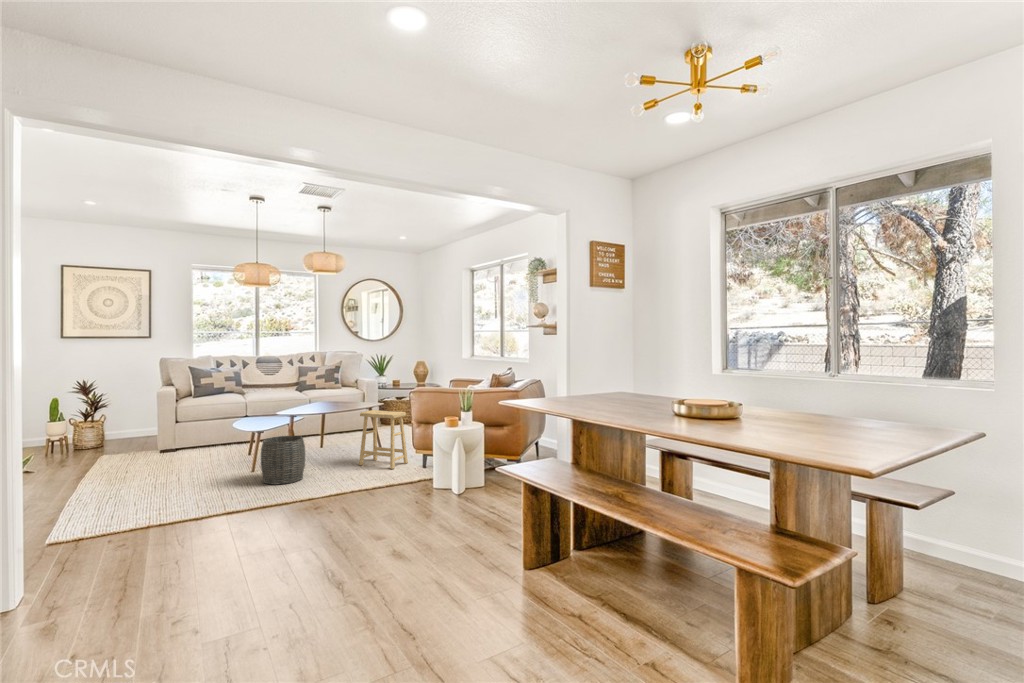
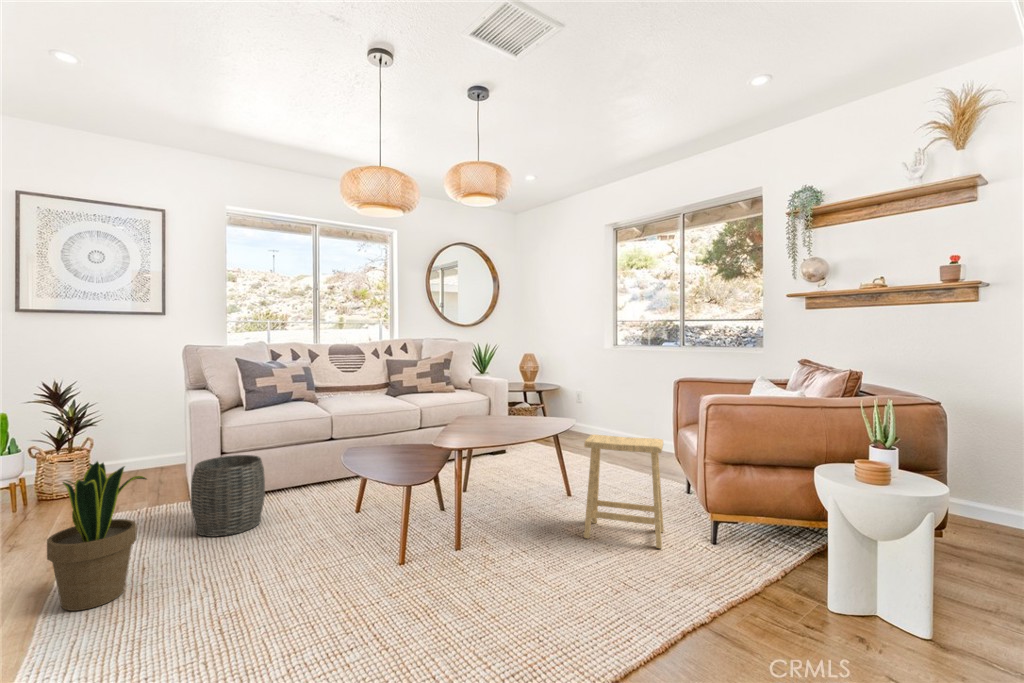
potted plant: none [79,416,126,483] -> present [47,461,146,611]
woven basket: present [261,436,305,485] -> present [191,455,265,537]

